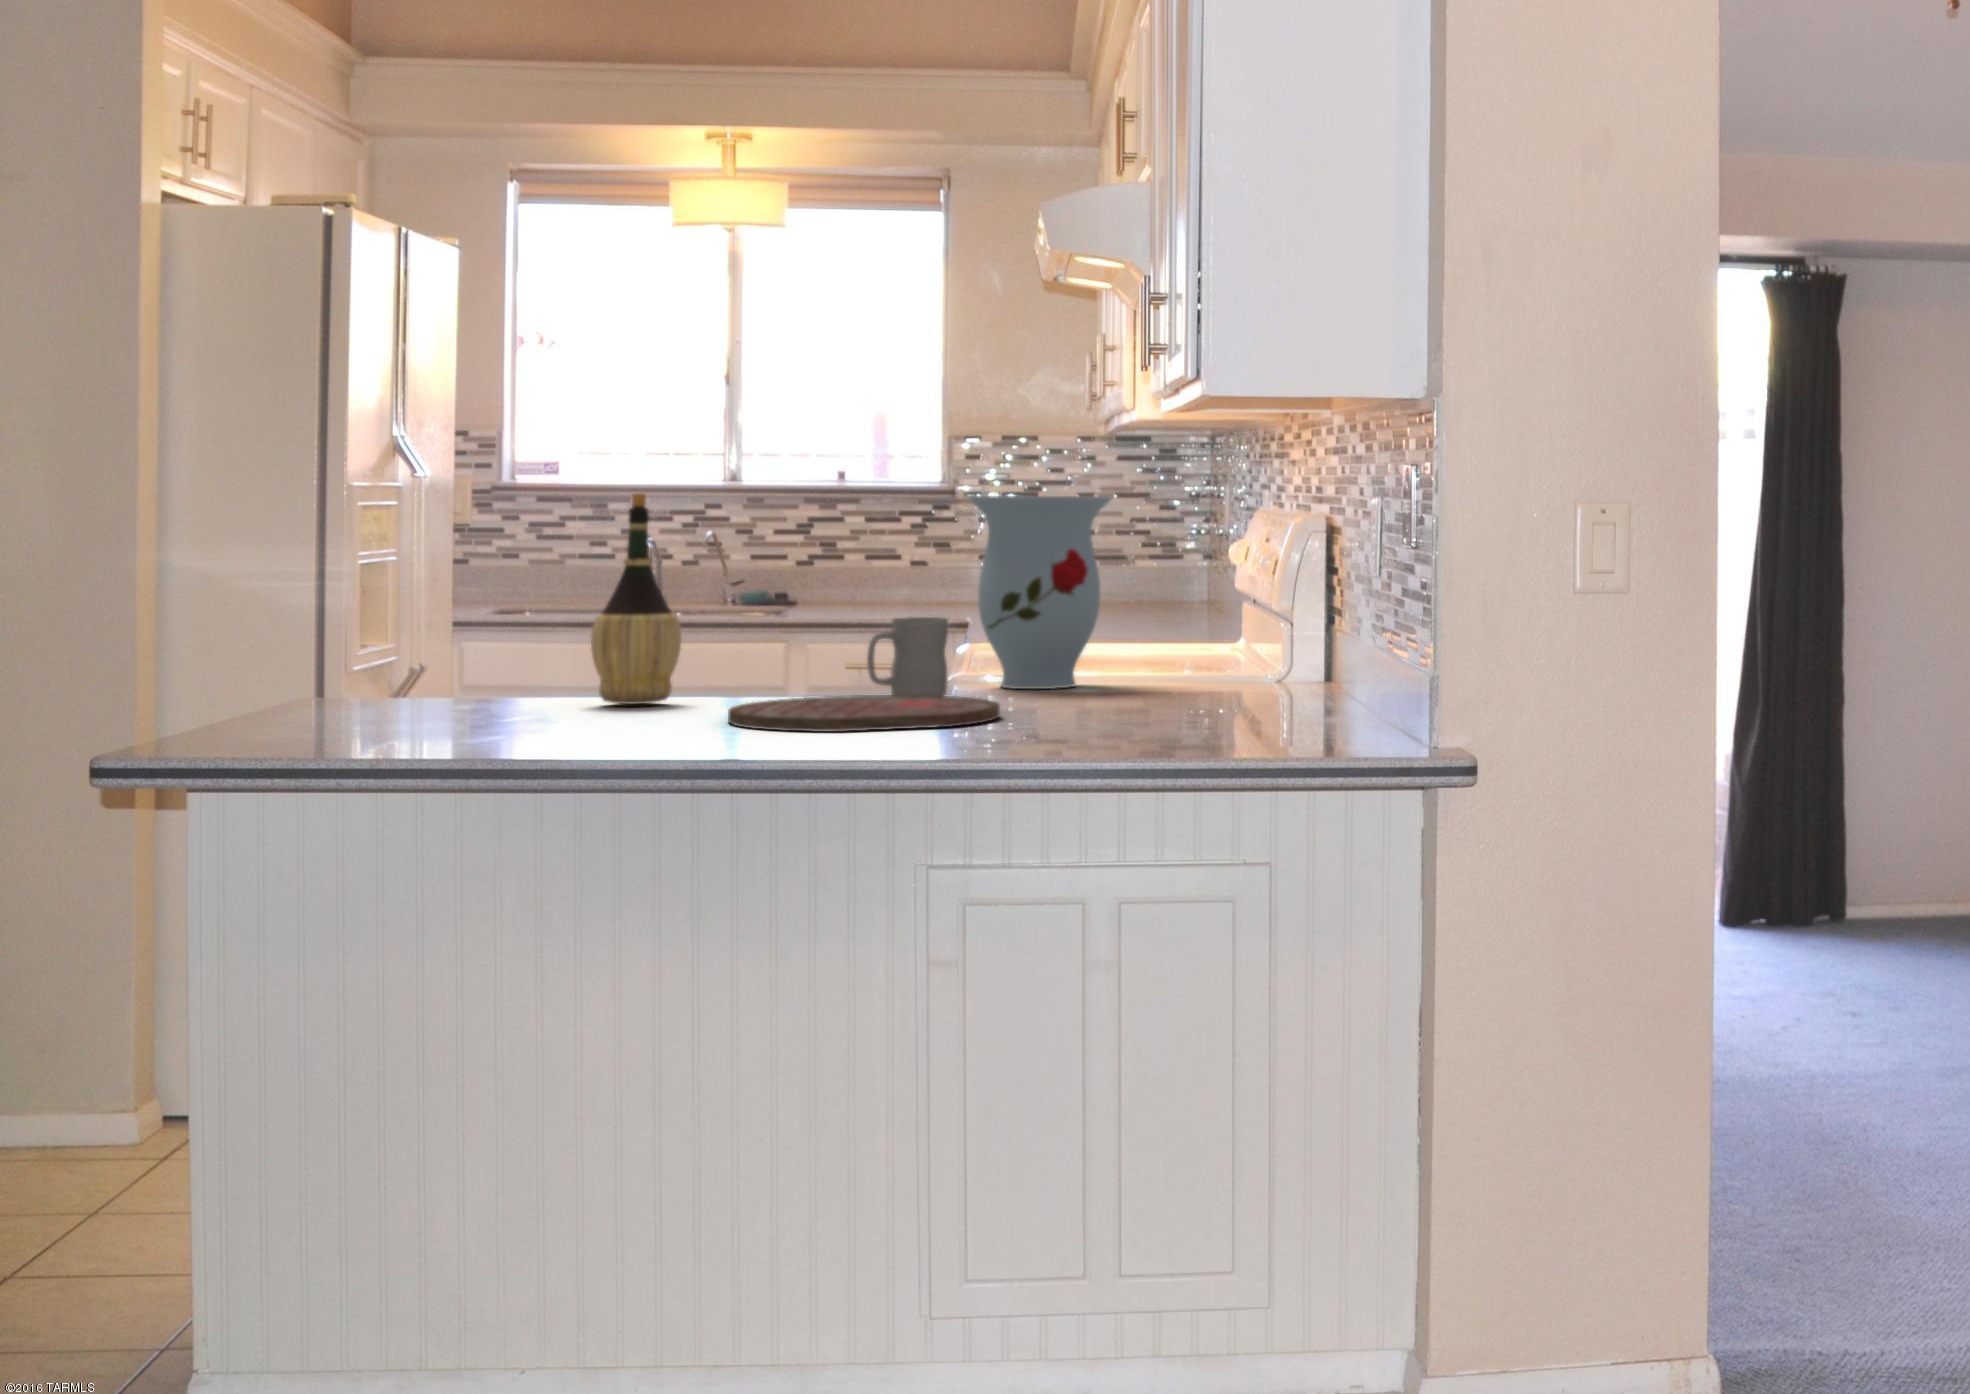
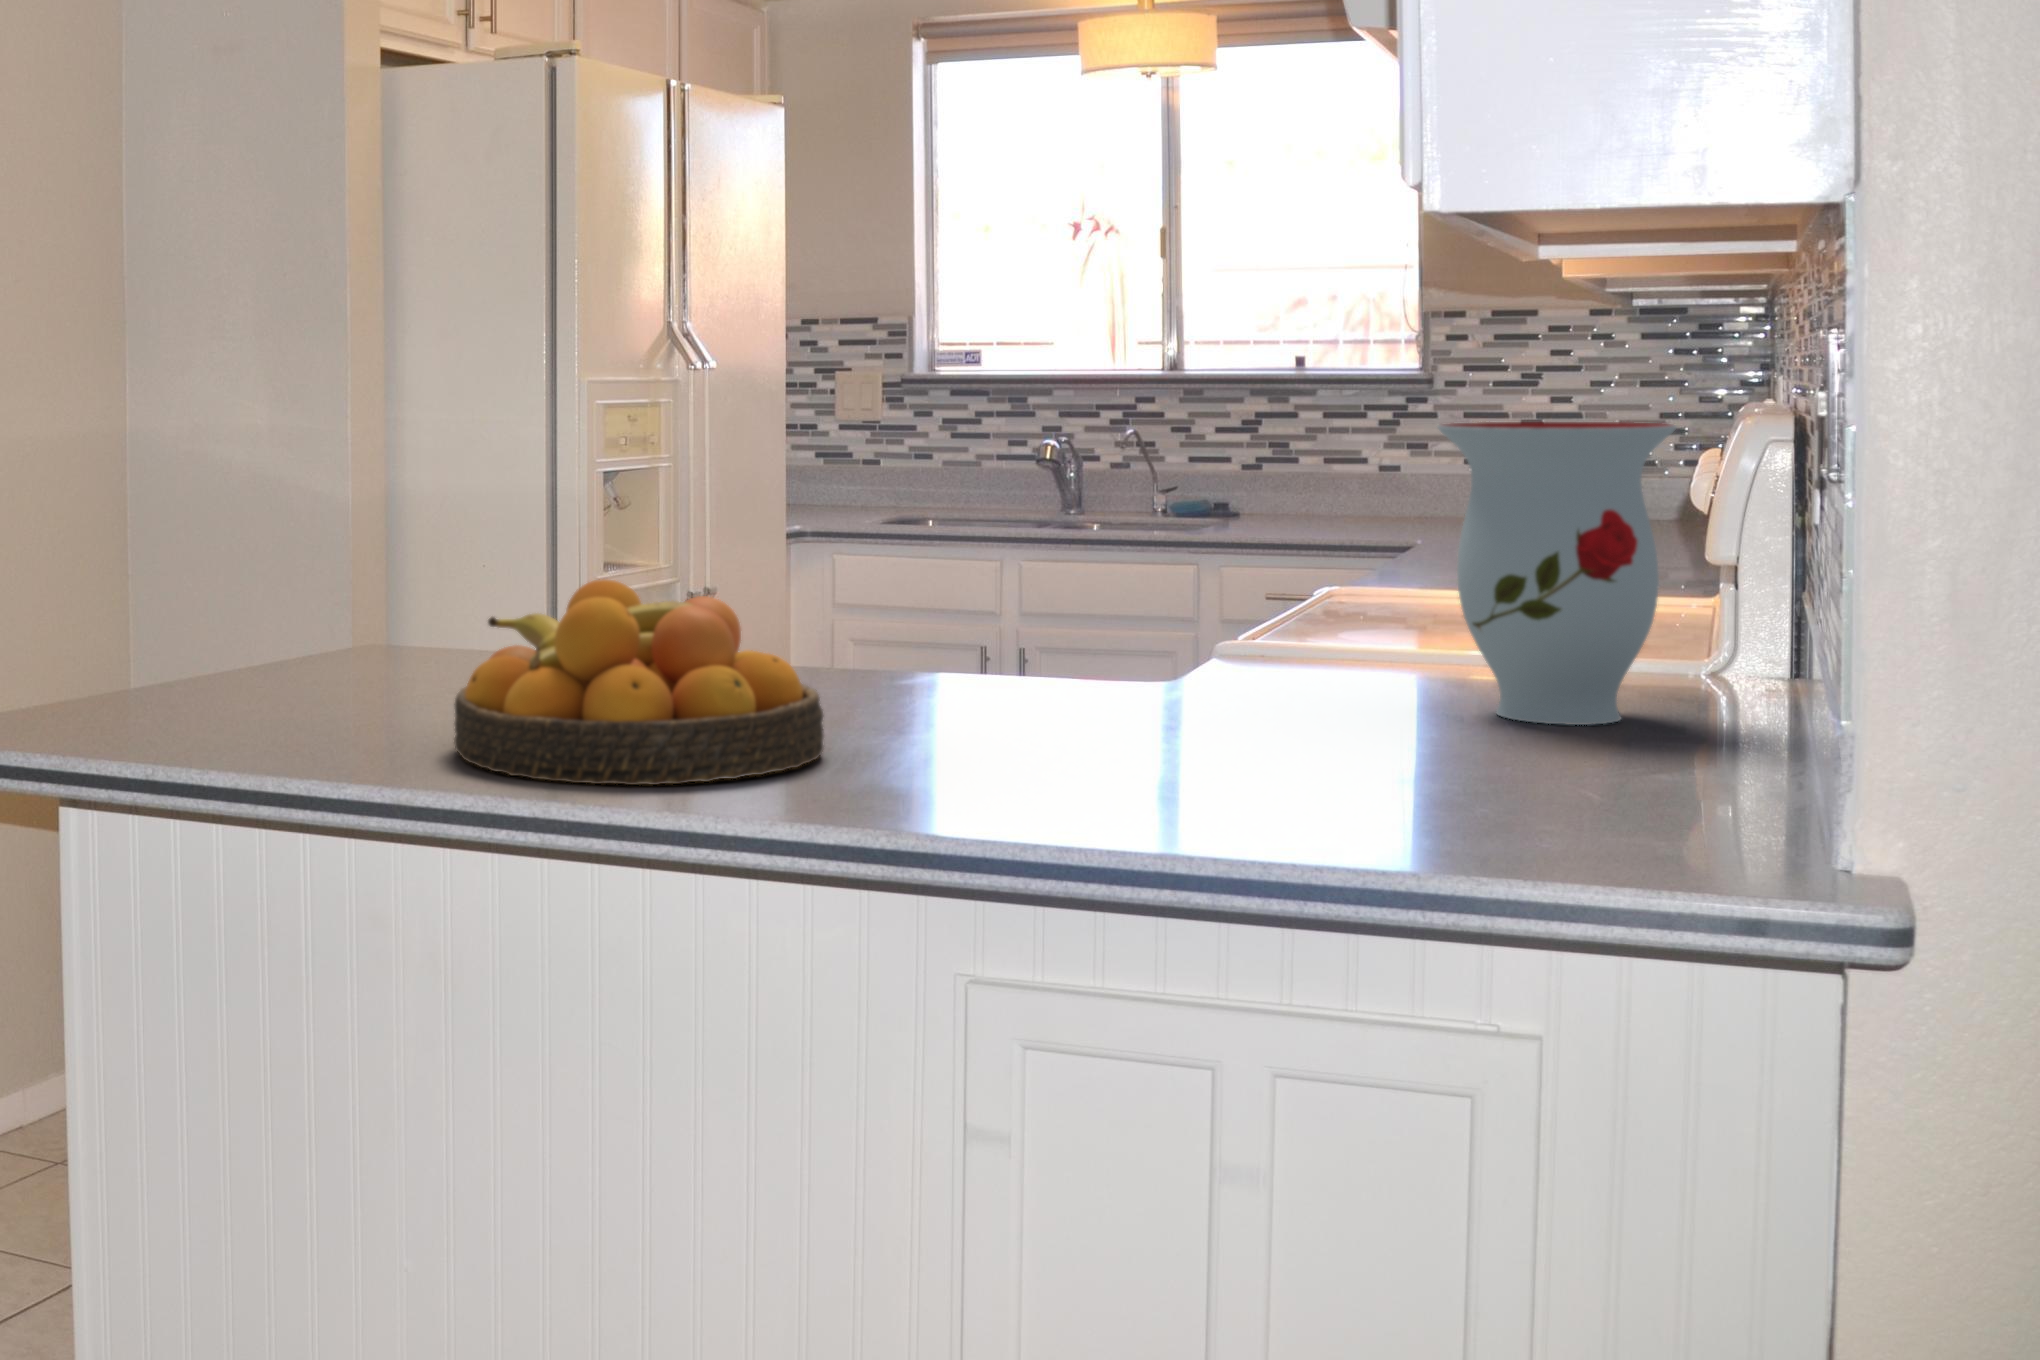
wine bottle: present [591,493,681,704] -> none [895,429,1016,726]
fruit bowl: none [249,600,550,737] -> present [454,579,824,785]
mug: present [867,617,948,696] -> none [1285,611,1410,737]
cutting board: present [728,695,1000,732] -> none [1064,739,1496,832]

